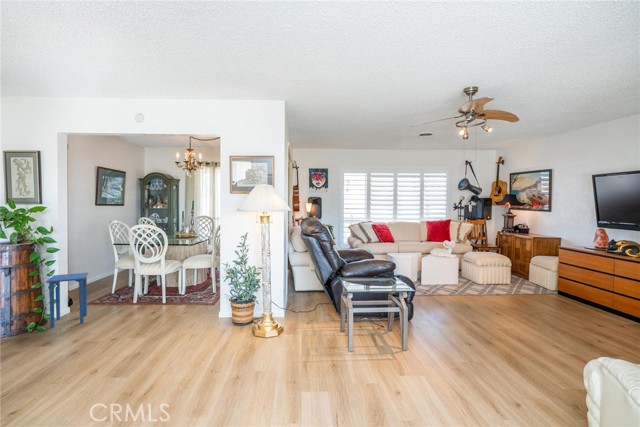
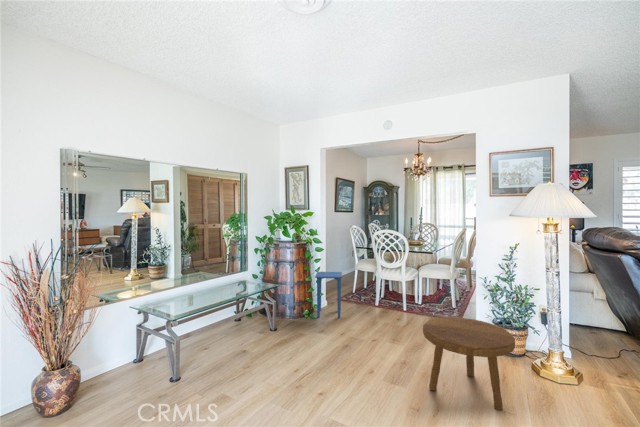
footstool: none [146,301,225,372] -> present [423,317,515,410]

